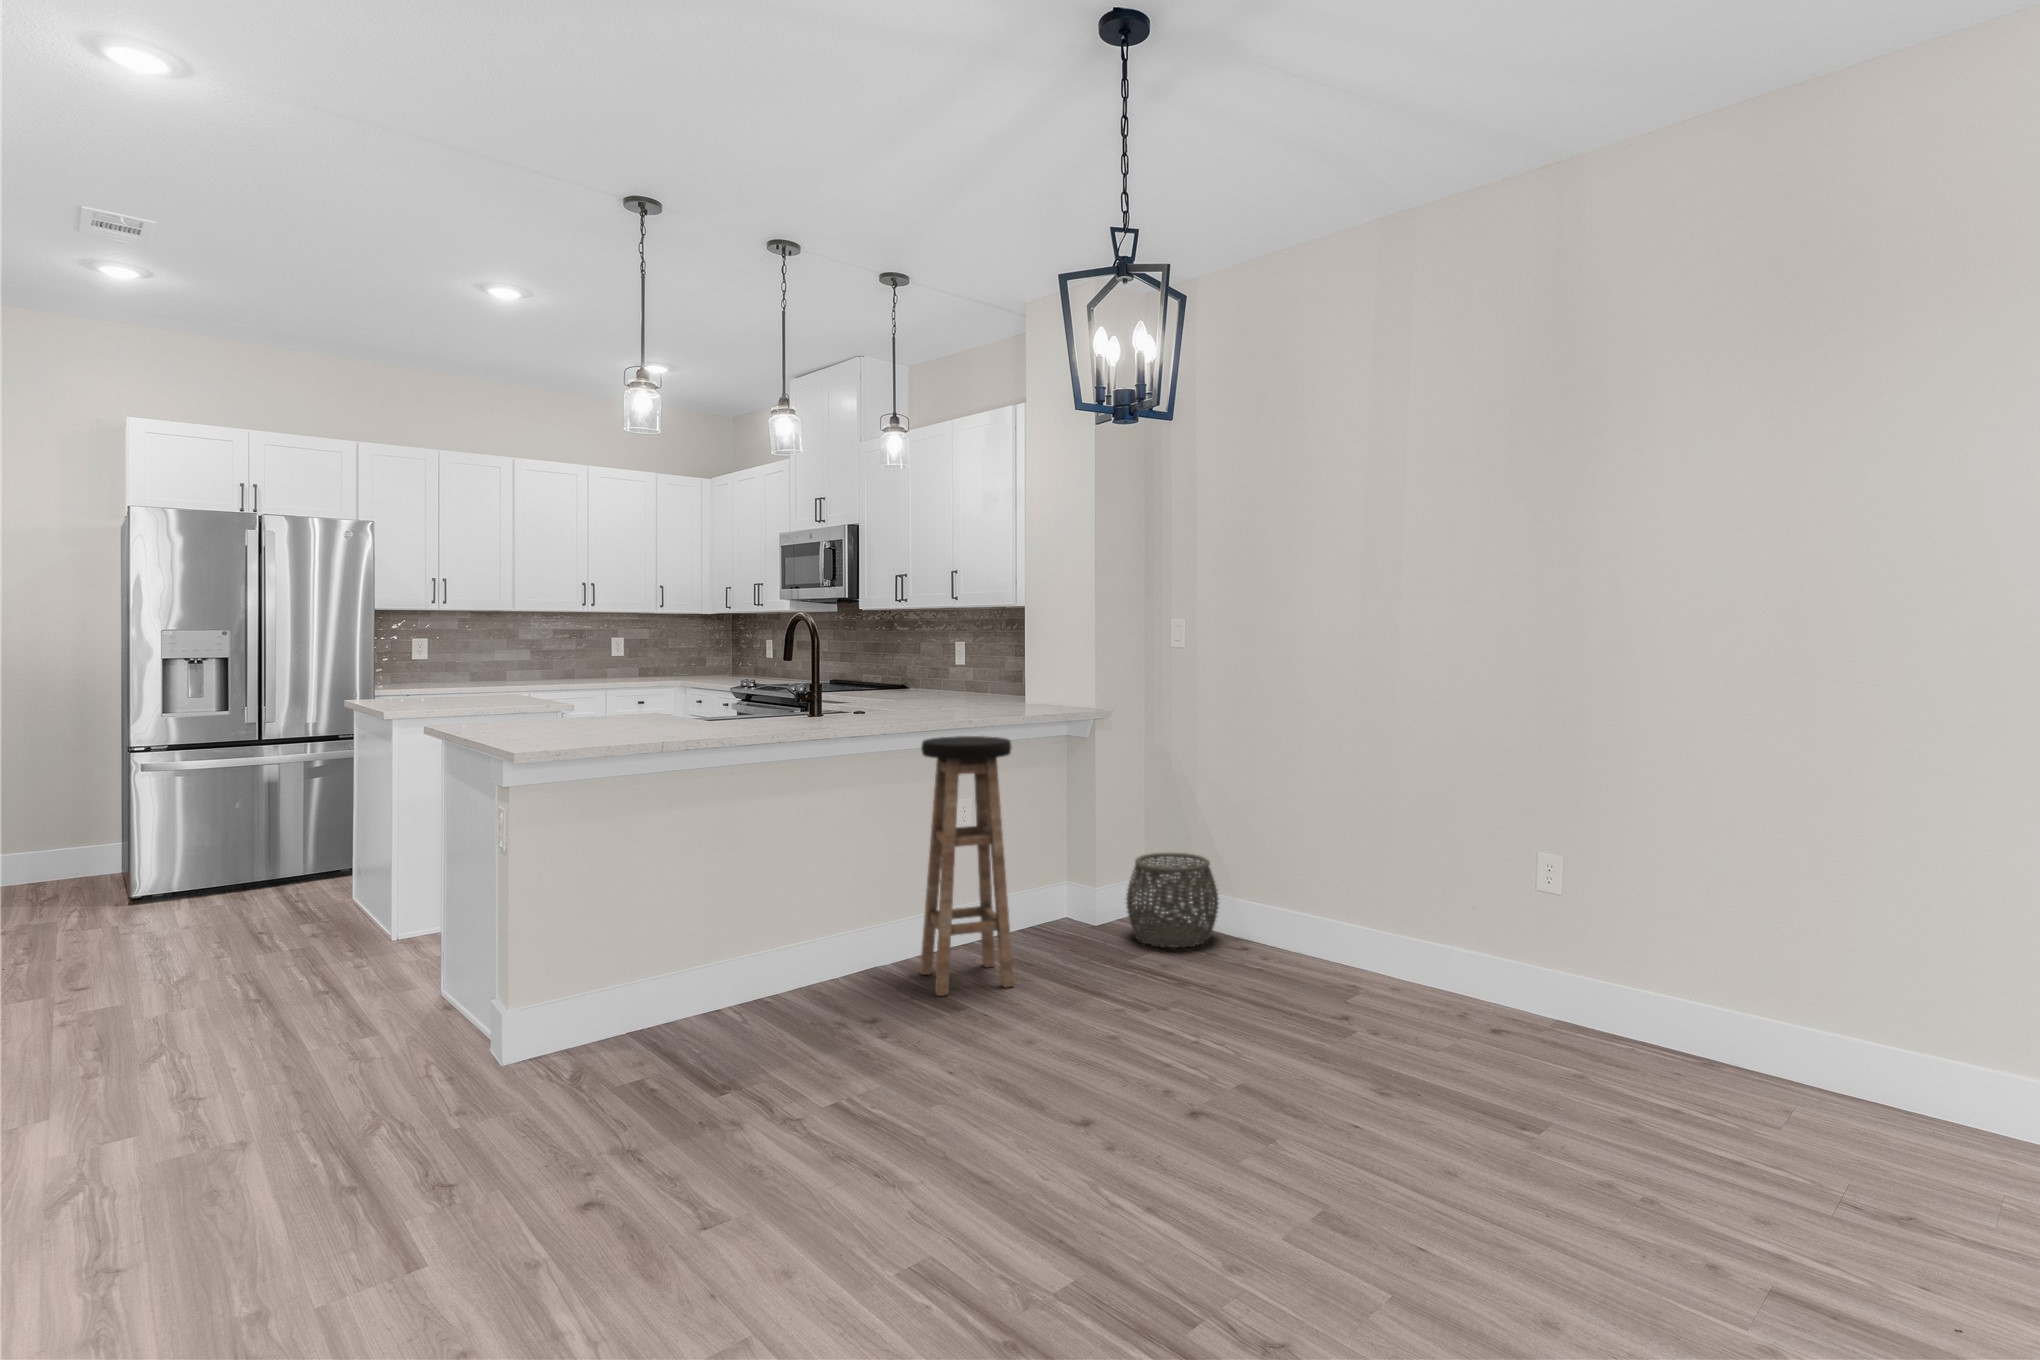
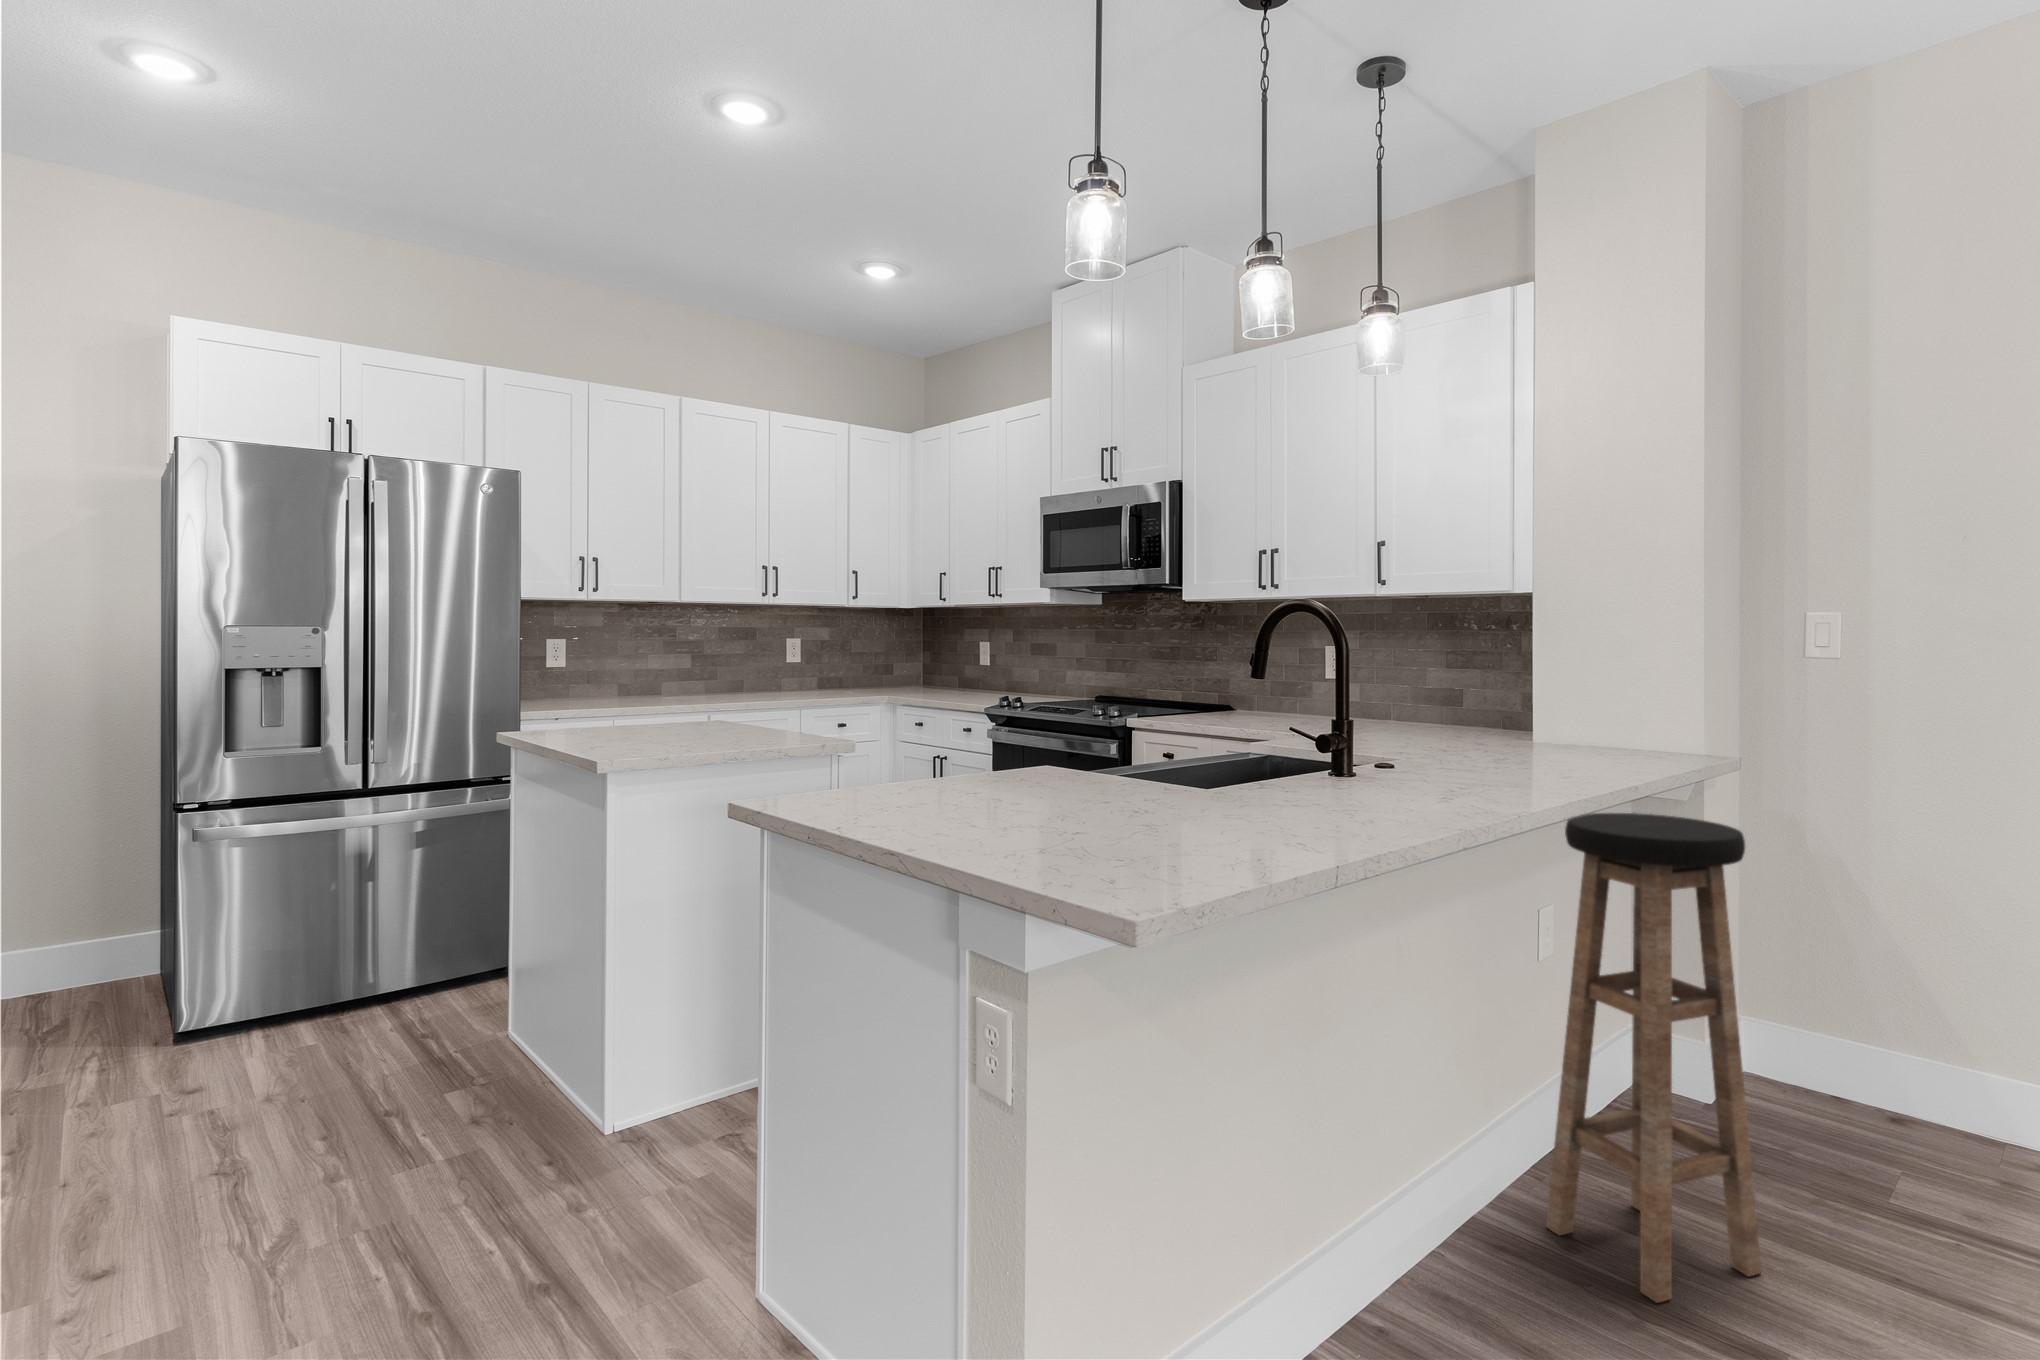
woven basket: present [1126,853,1219,948] -> none [1776,989,1965,1166]

